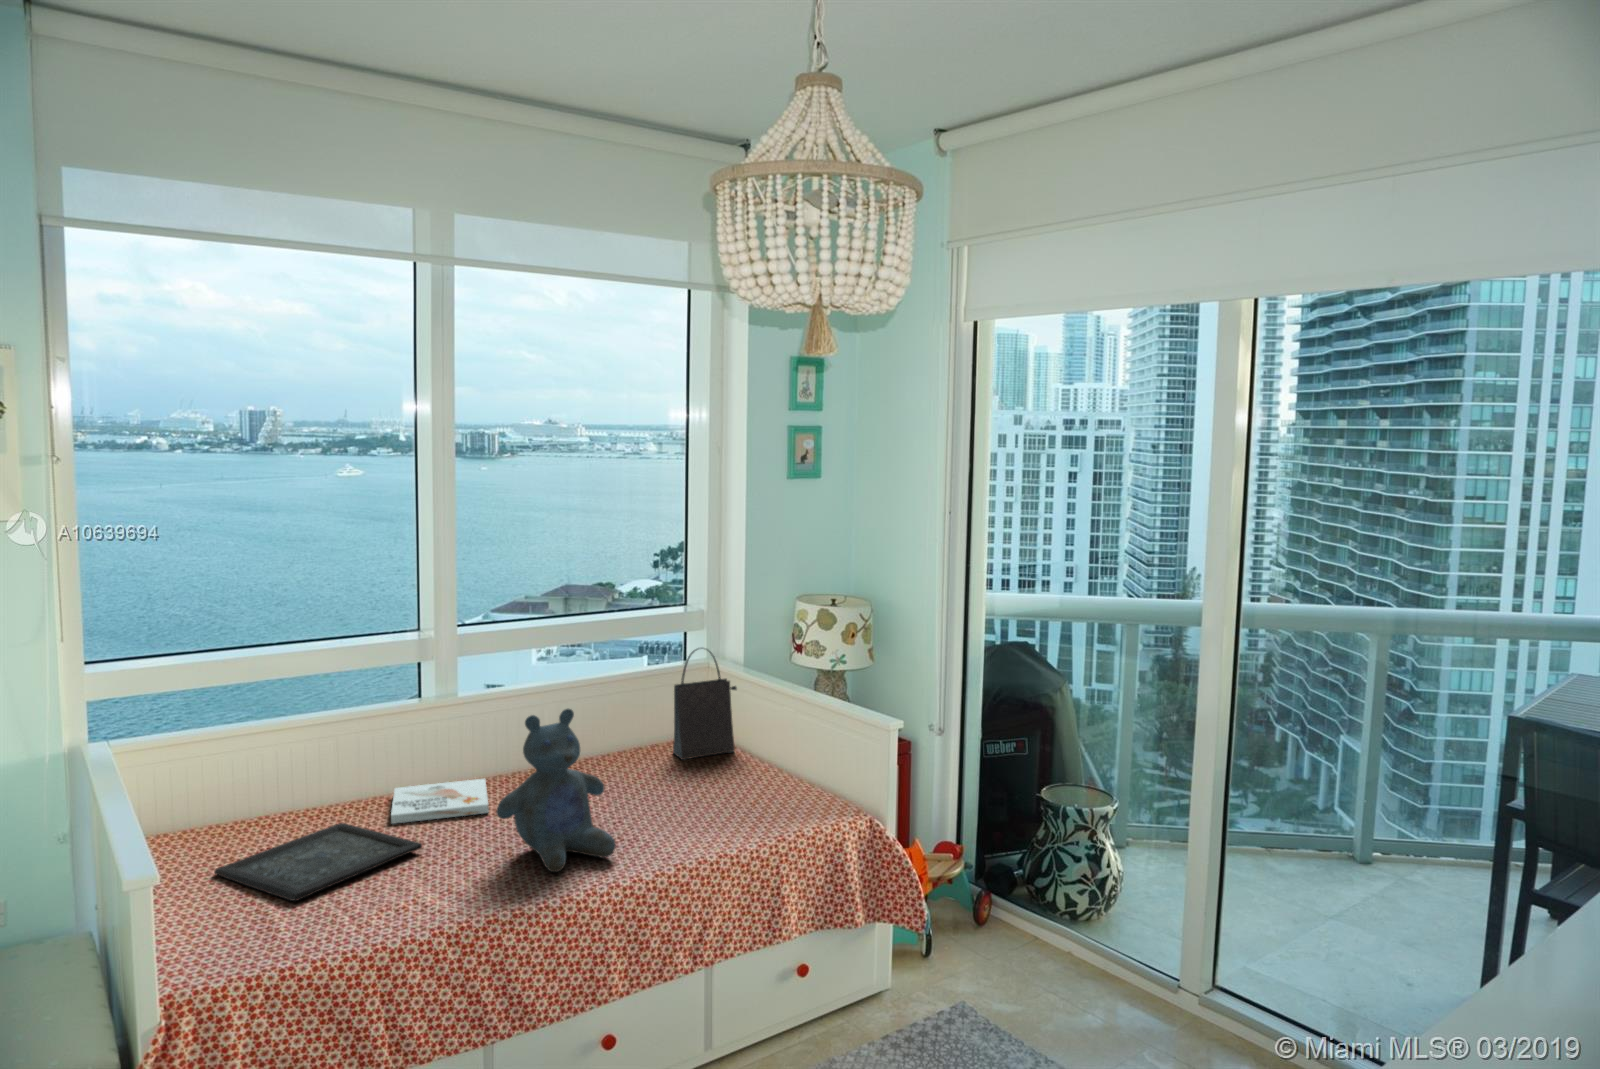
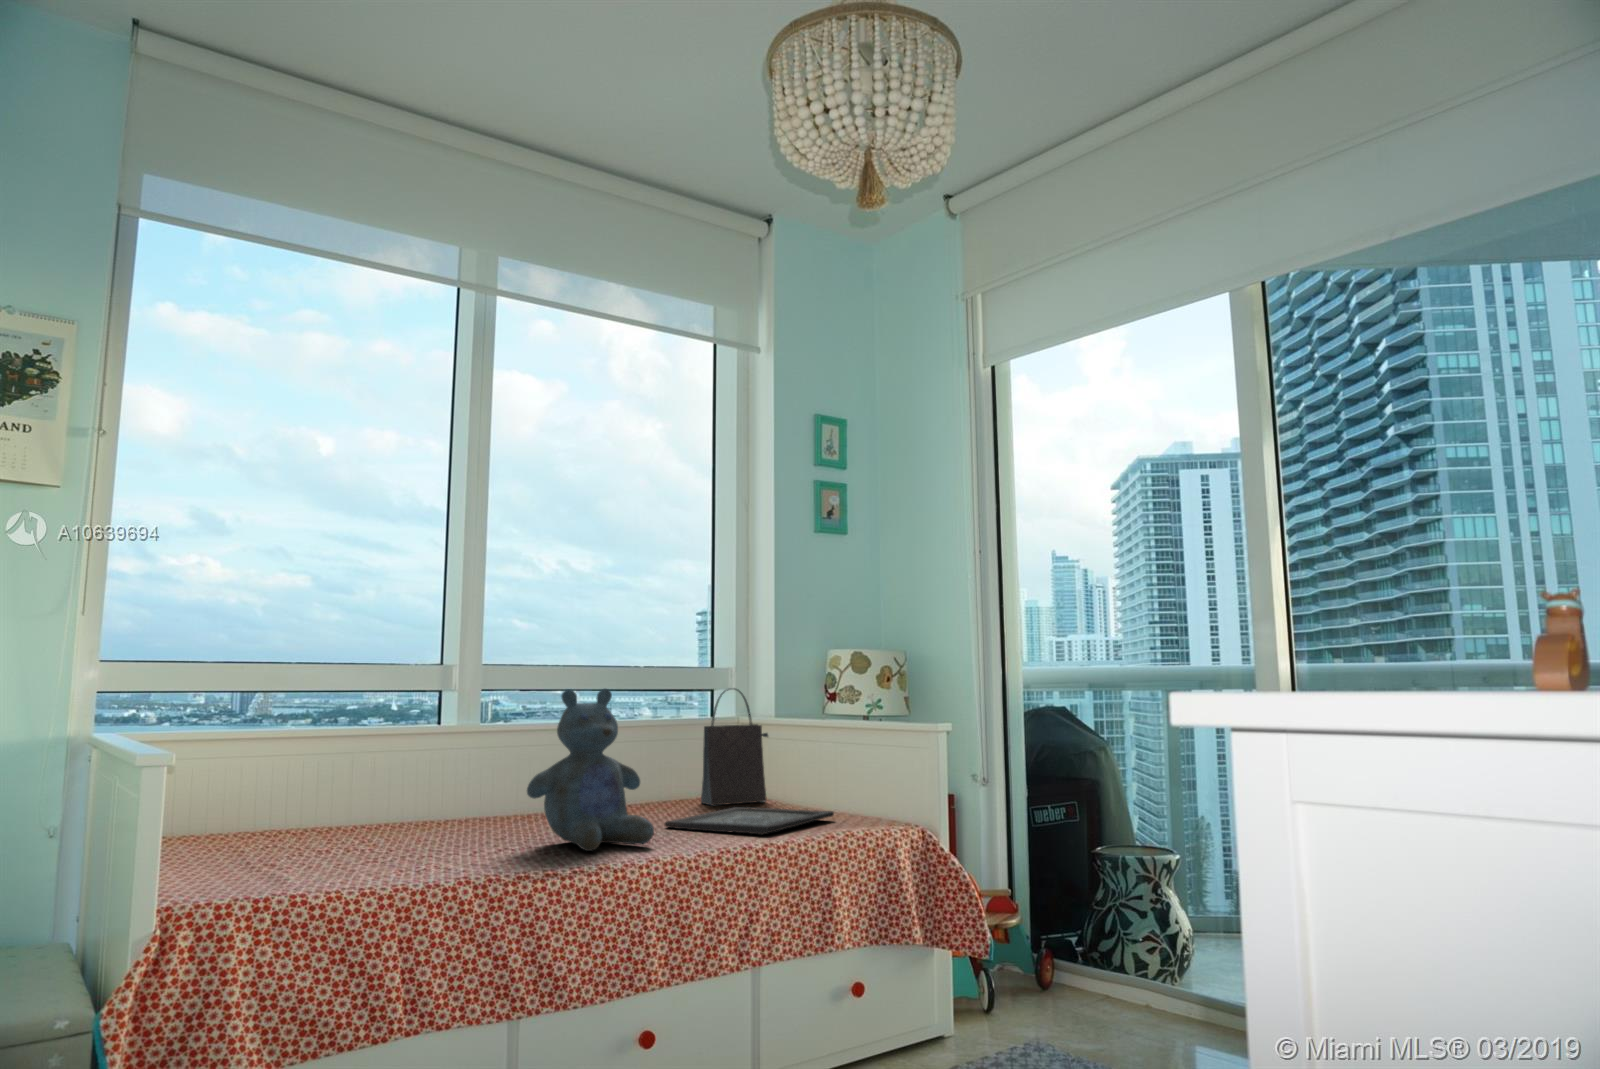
book: present [391,779,489,824] -> none [405,807,510,833]
tray: present [214,823,422,901] -> present [665,807,834,835]

